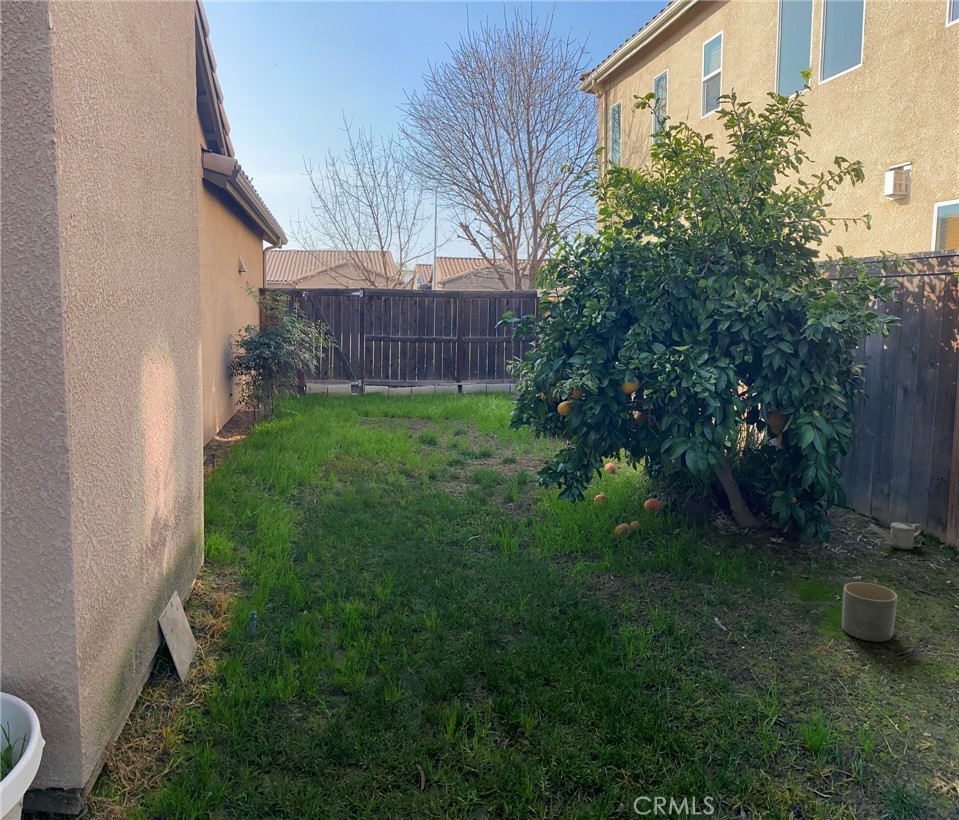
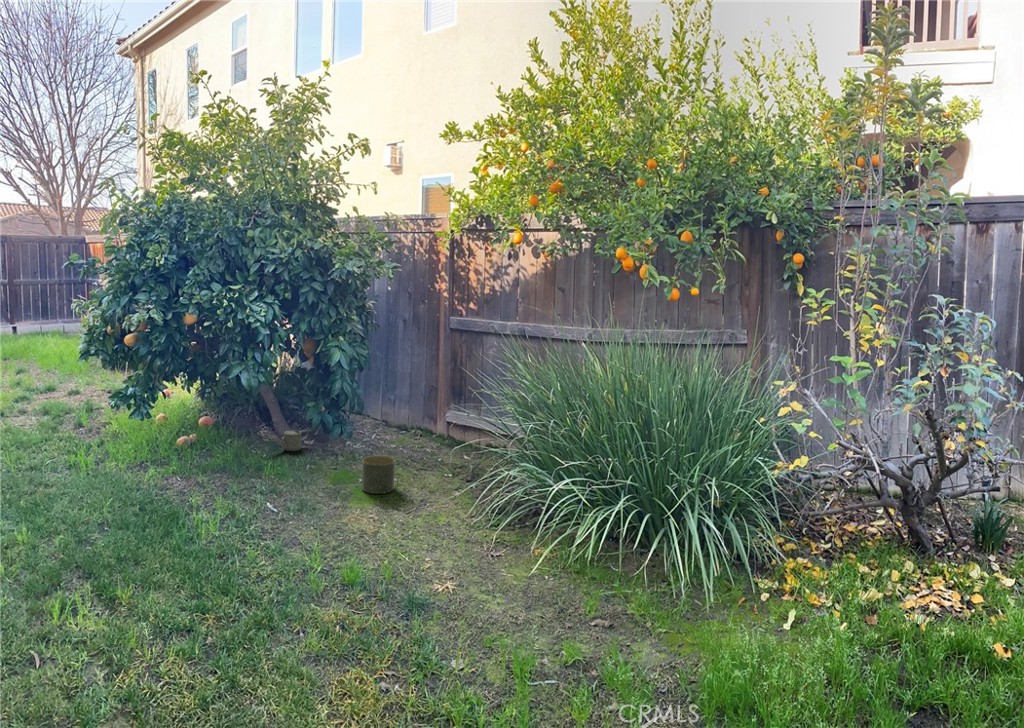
watering can: present [870,522,922,549] -> present [266,430,308,451]

